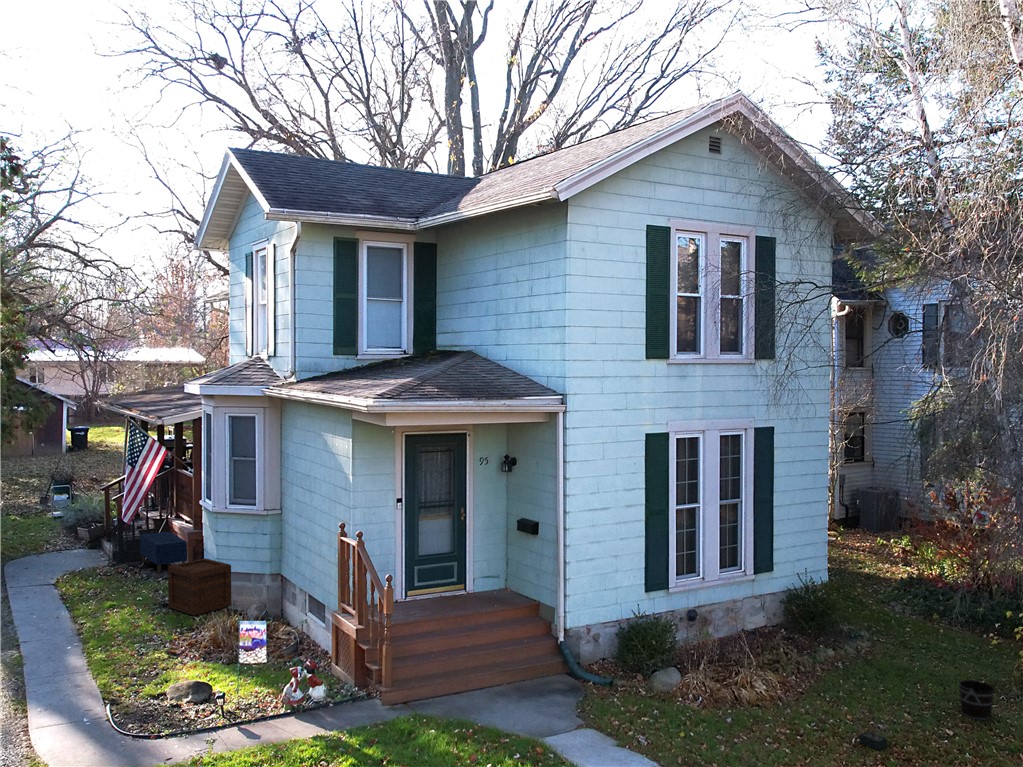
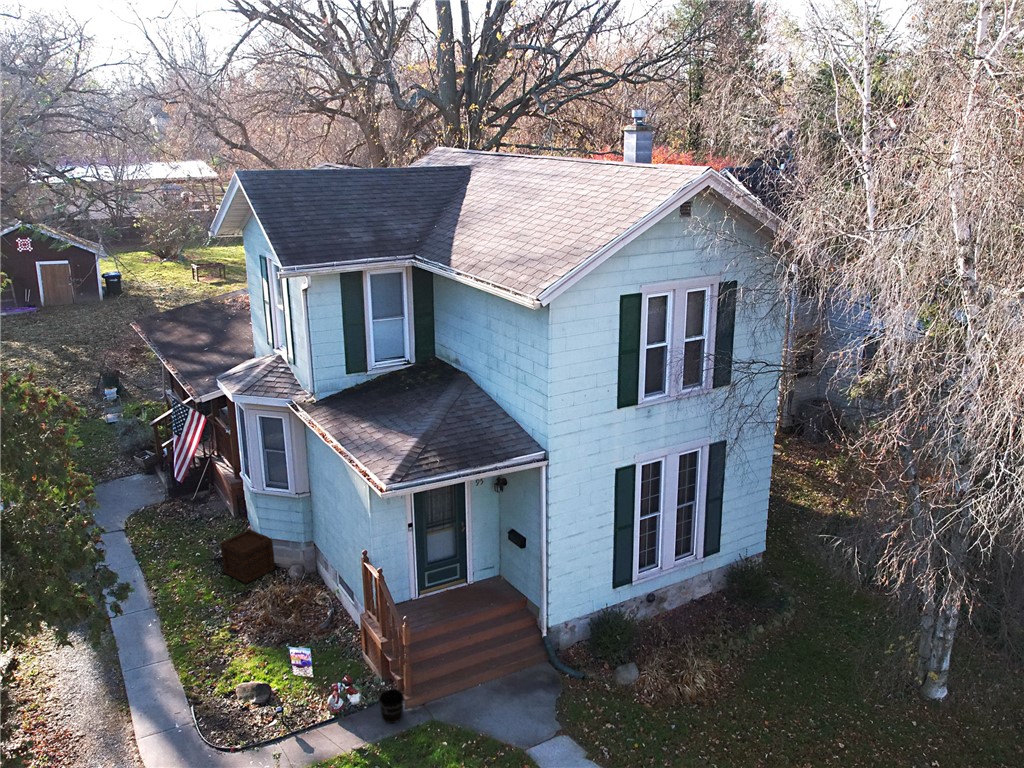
bench: present [140,532,187,574] -> none [191,480,233,524]
bucket: present [959,680,995,720] -> present [379,689,404,723]
decorative plant: present [854,710,891,750] -> none [768,717,798,751]

